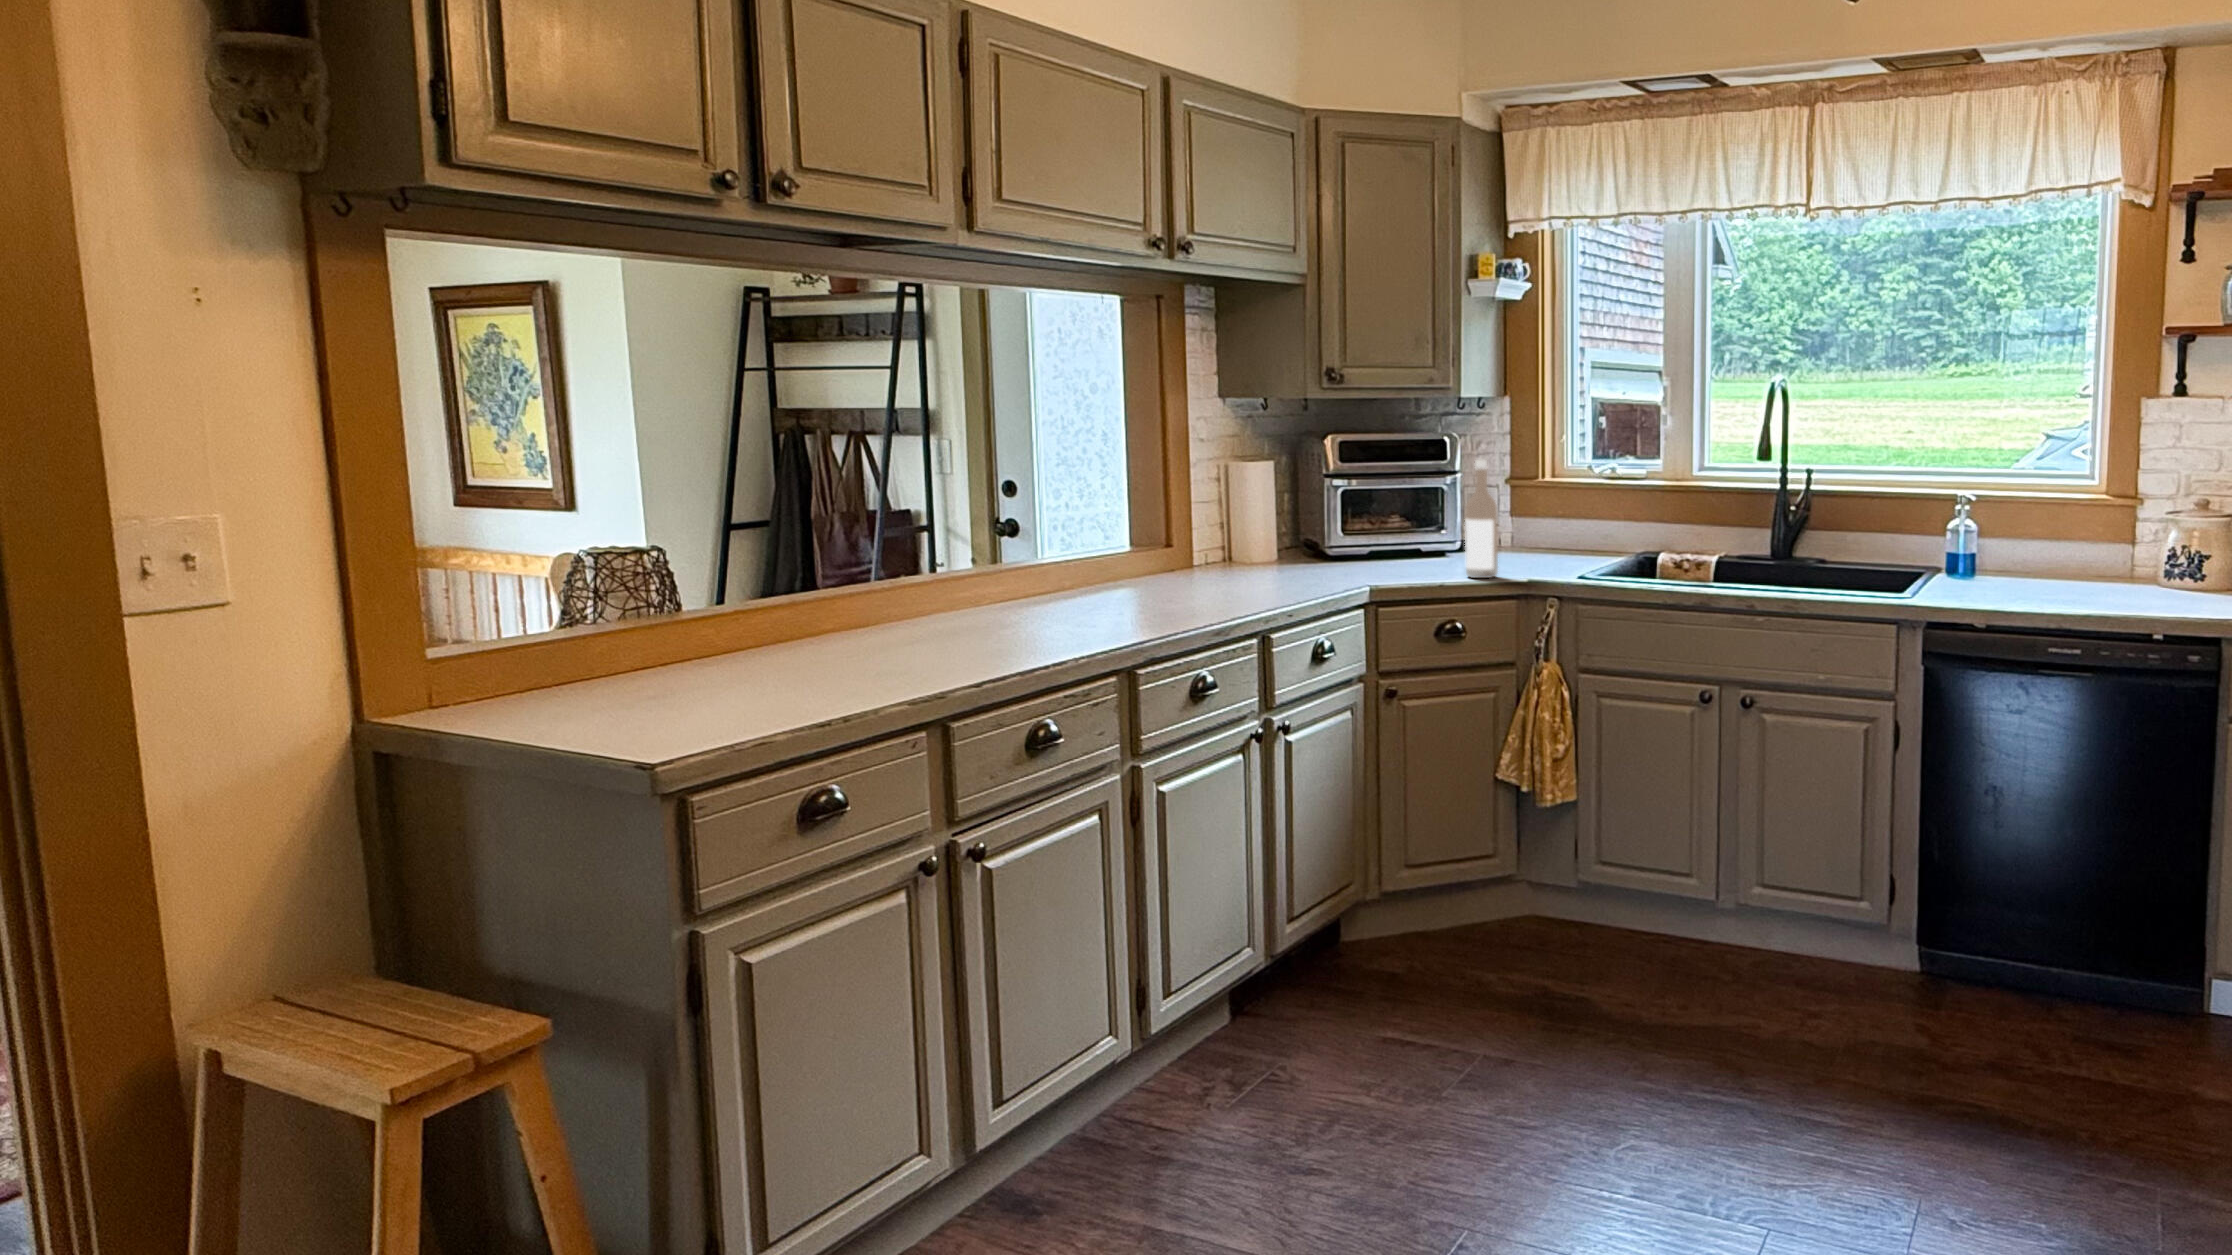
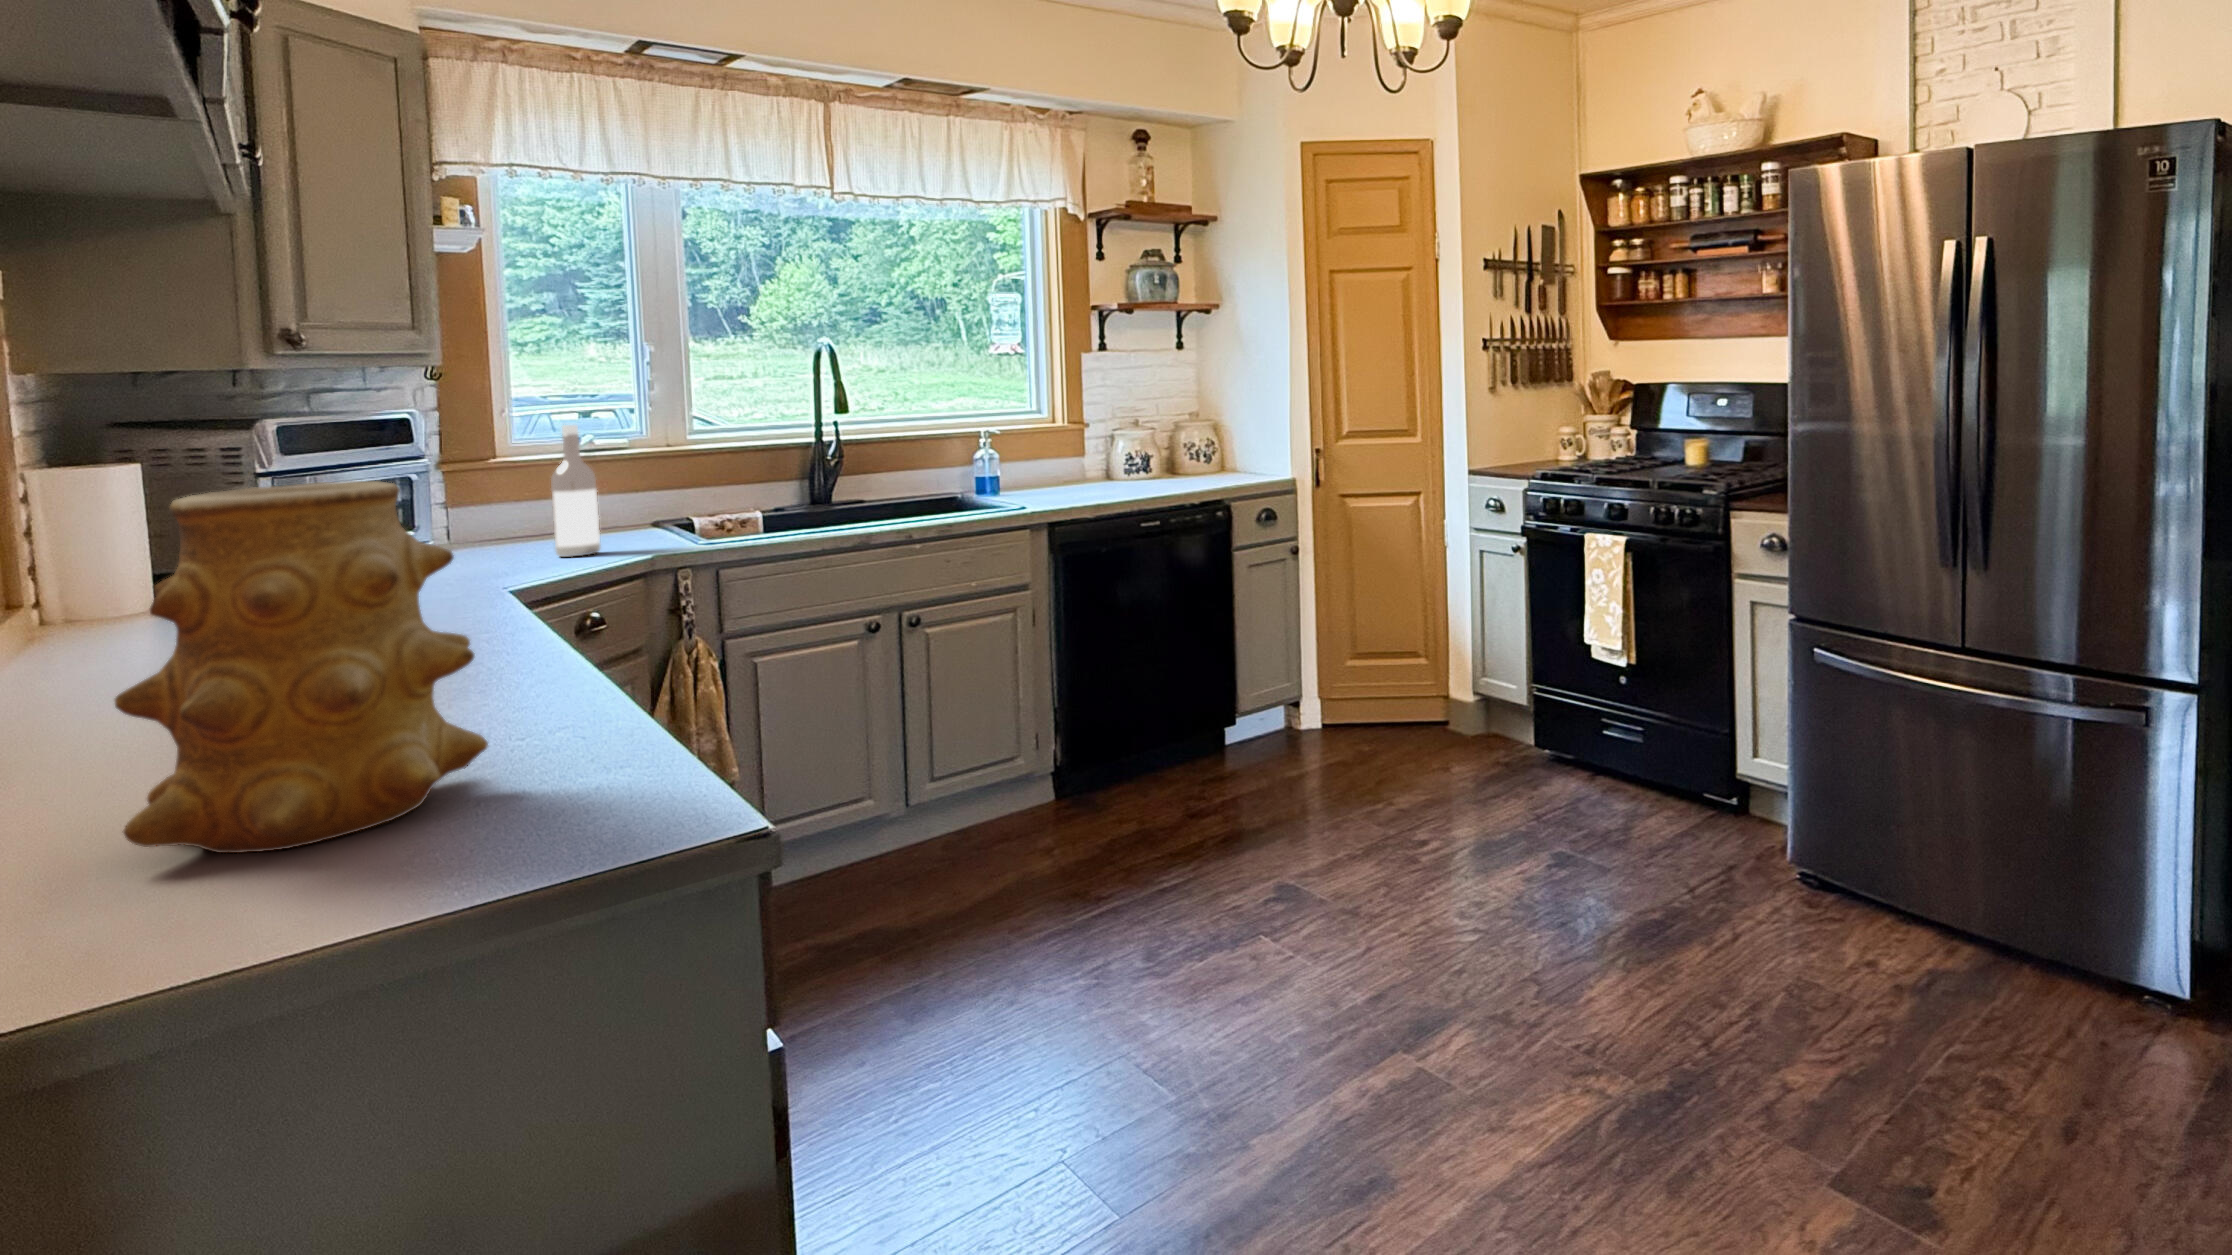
vase: none [560,509,752,732] -> present [115,481,488,853]

